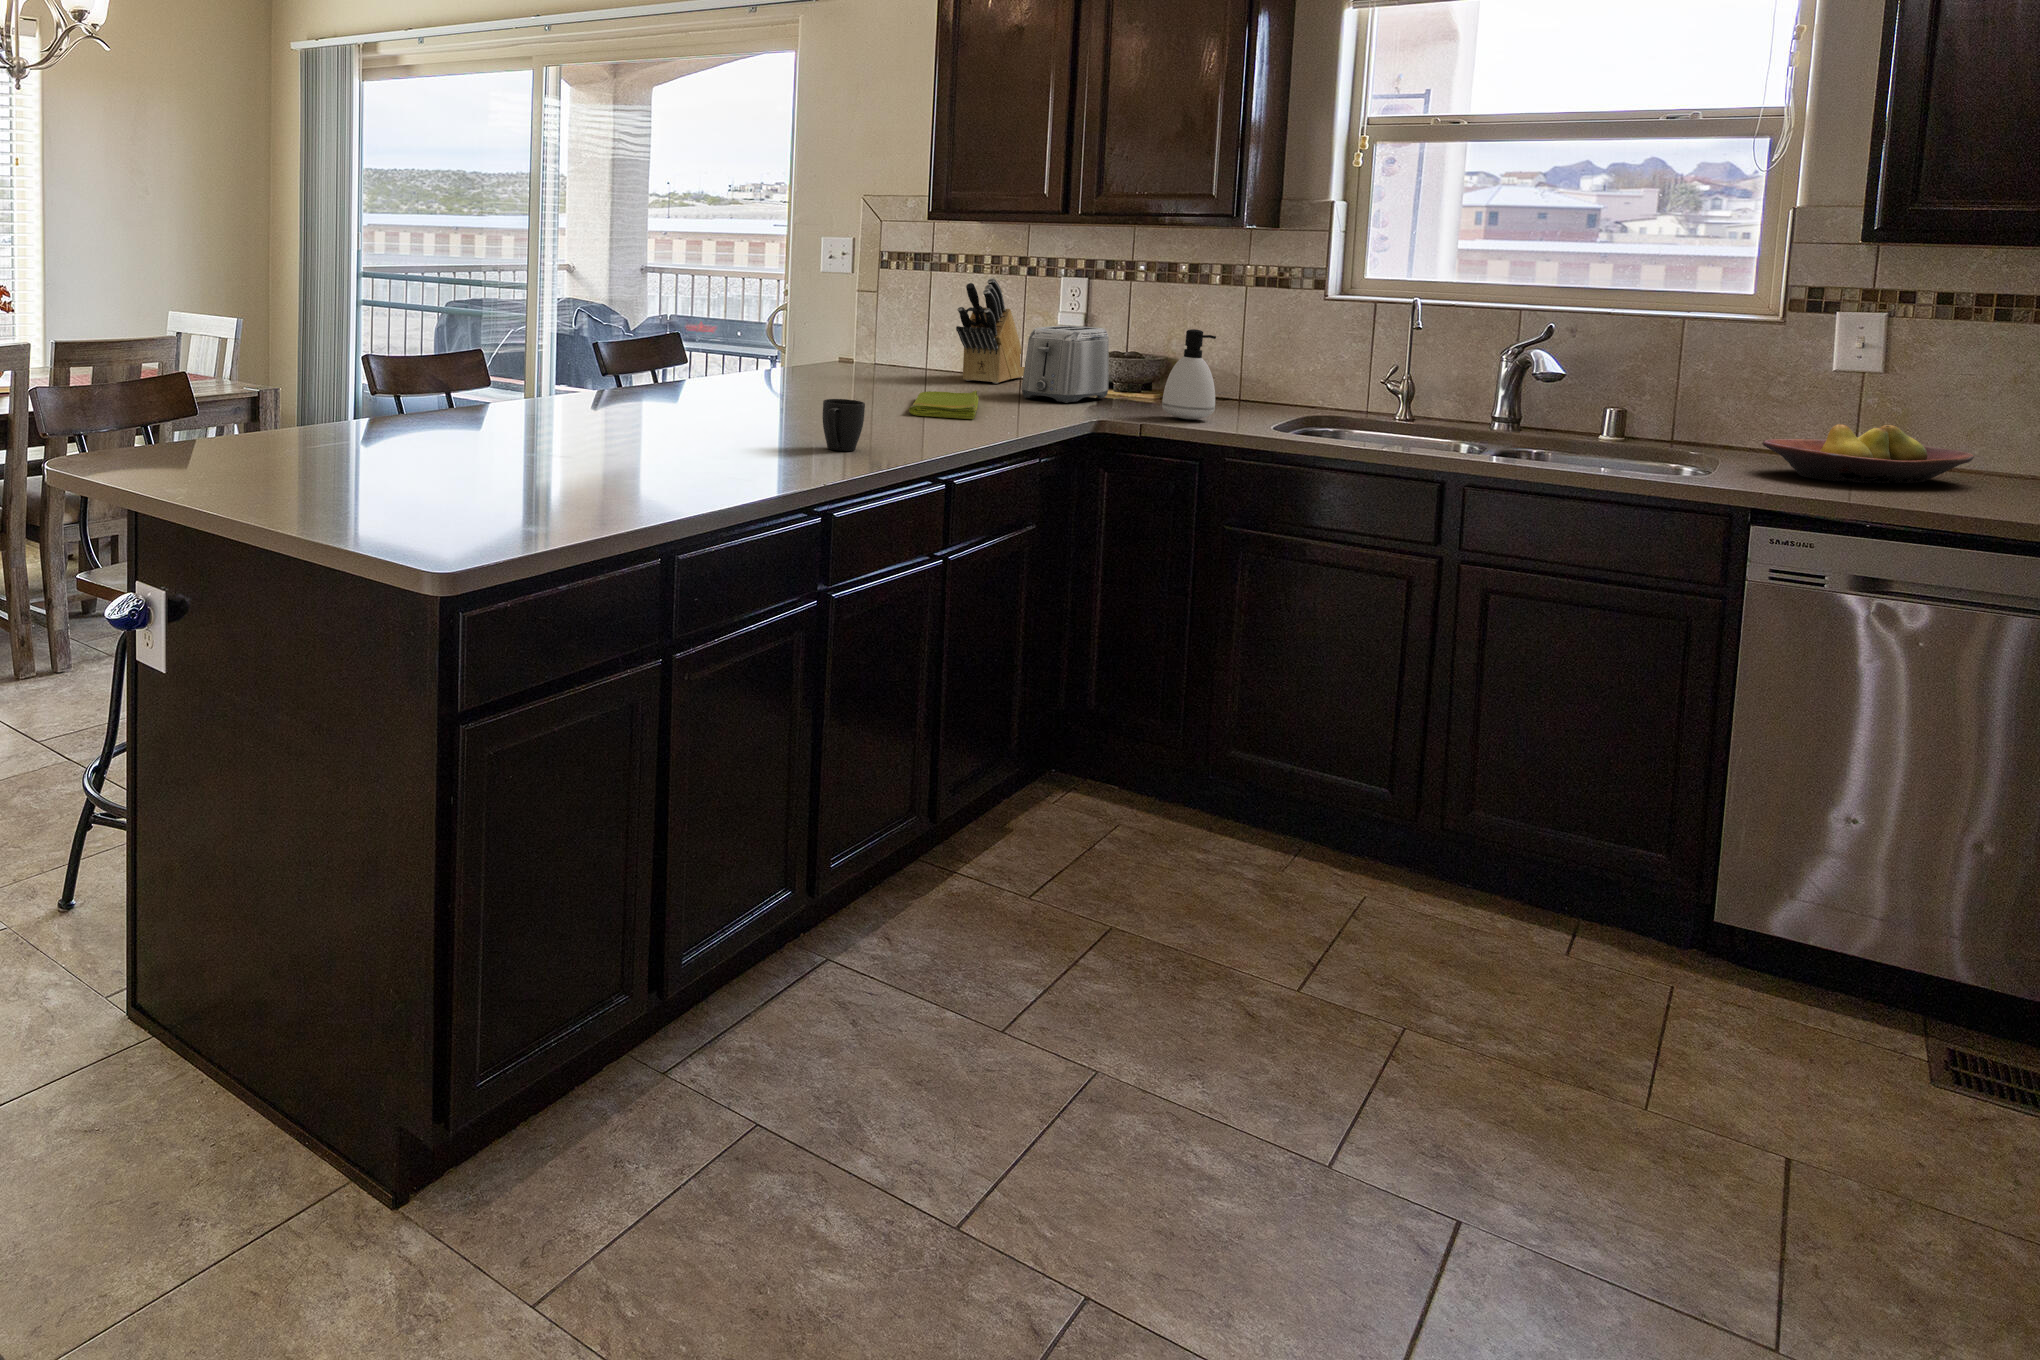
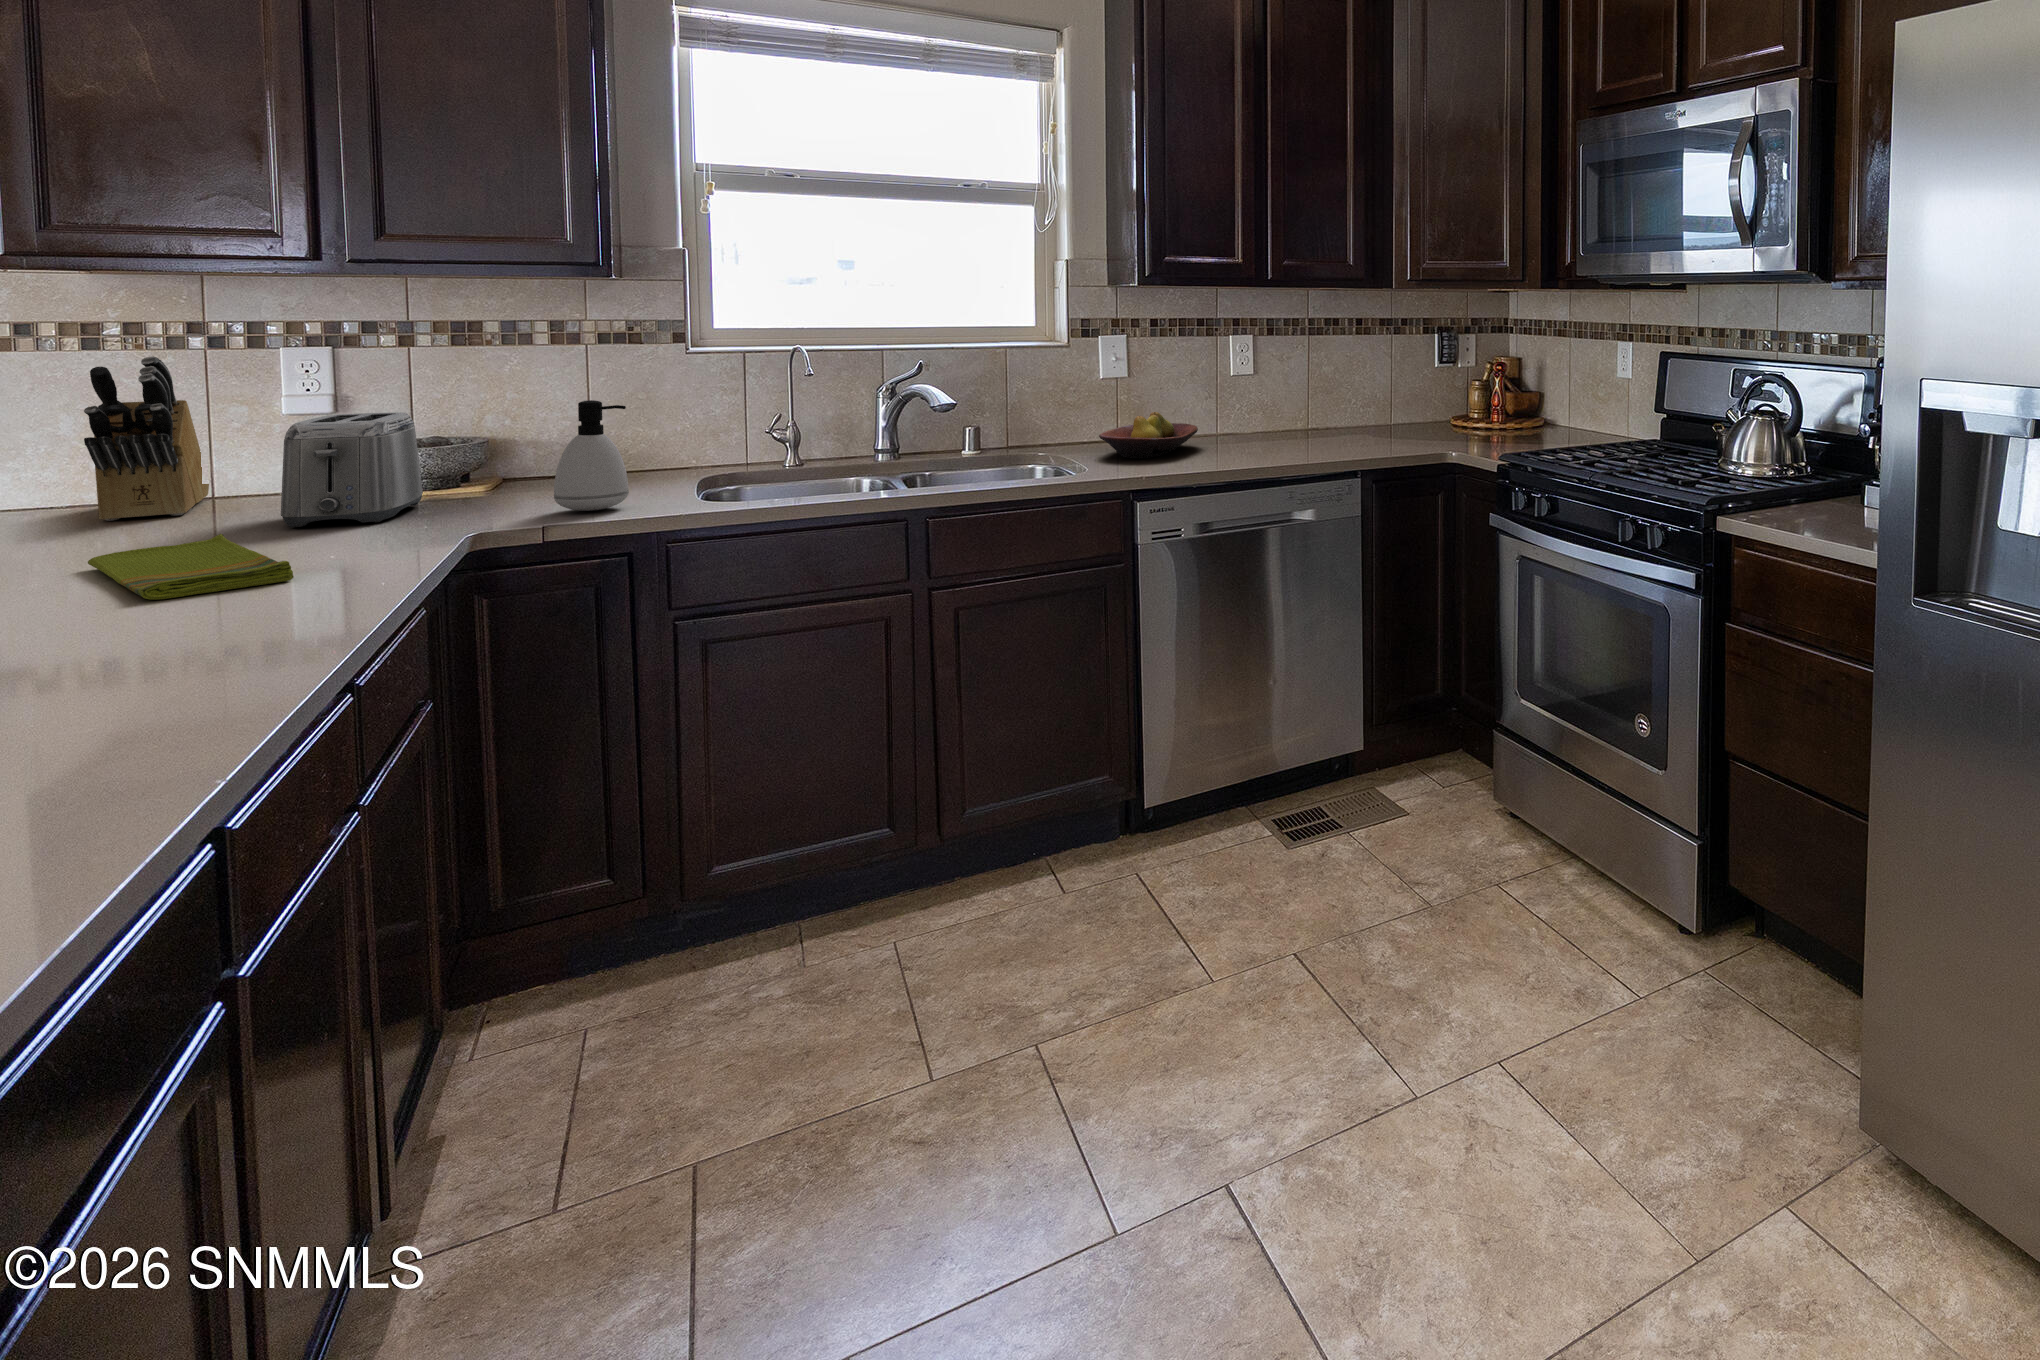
mug: present [822,399,865,451] -> none [95,606,213,713]

